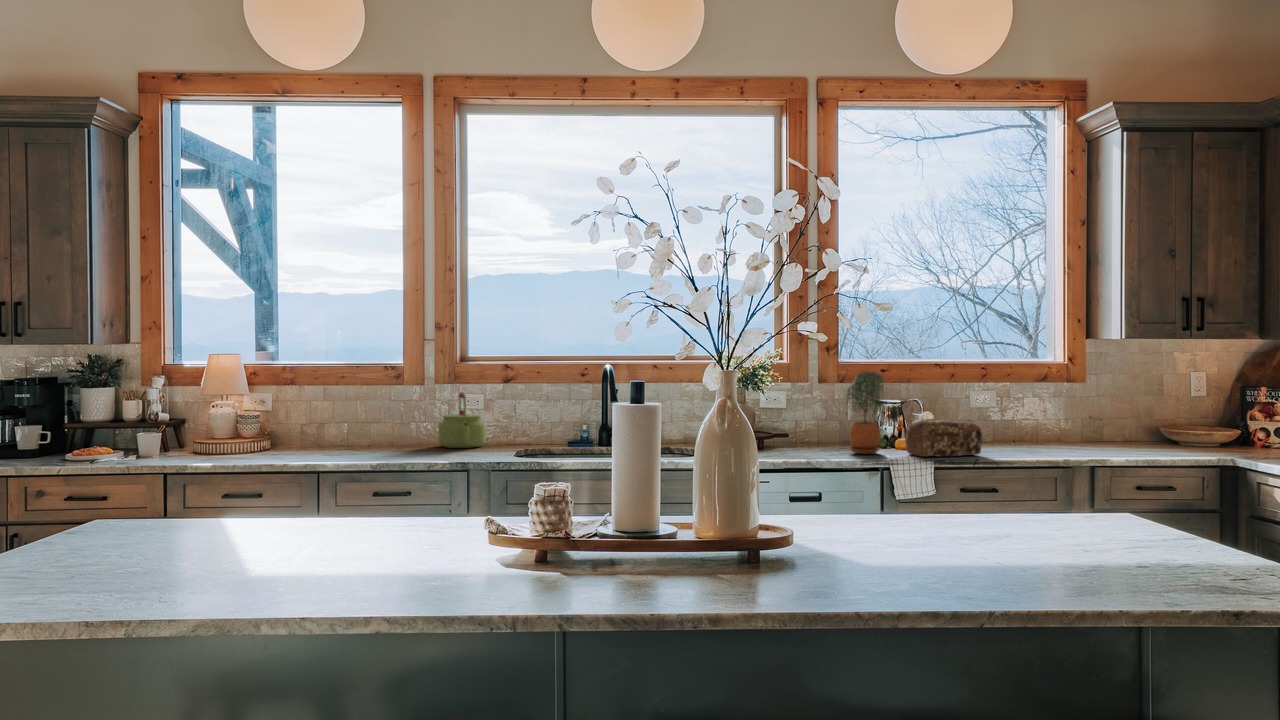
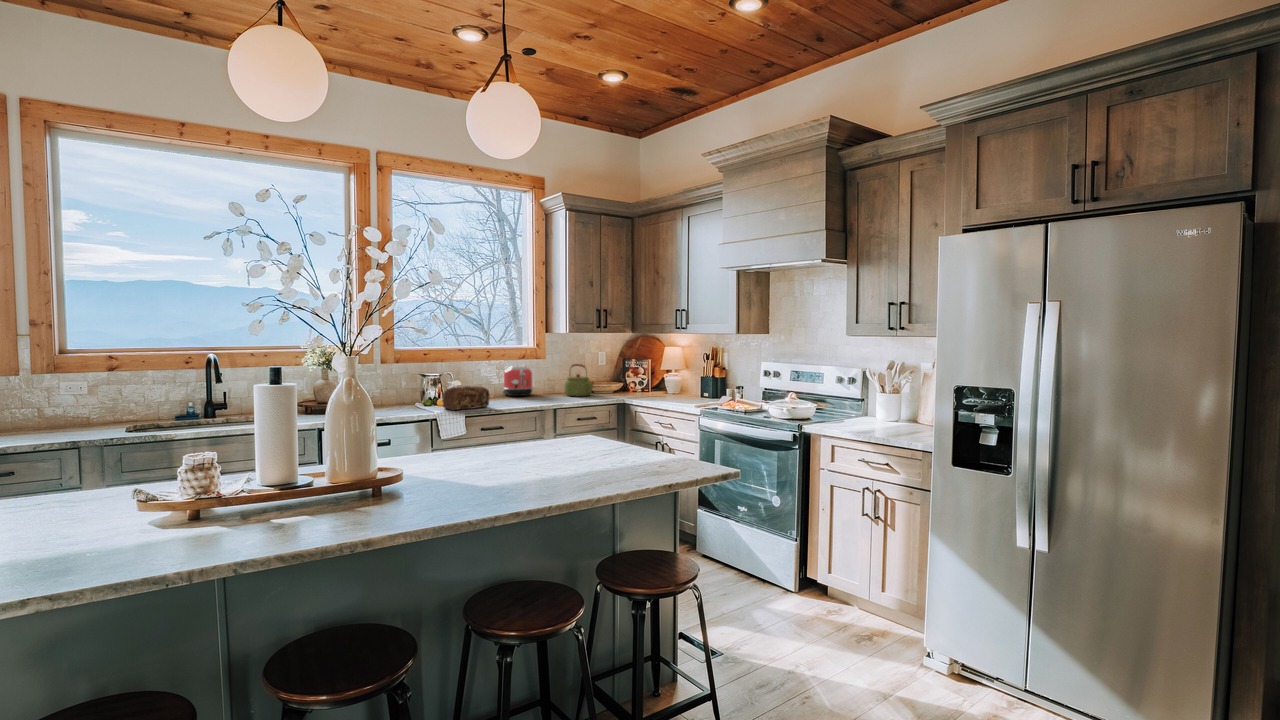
potted plant: present [846,372,884,454] -> none [402,356,429,411]
kettle: present [439,392,486,448] -> present [565,364,594,396]
toaster: none [1001,393,1058,444] -> present [503,366,533,397]

